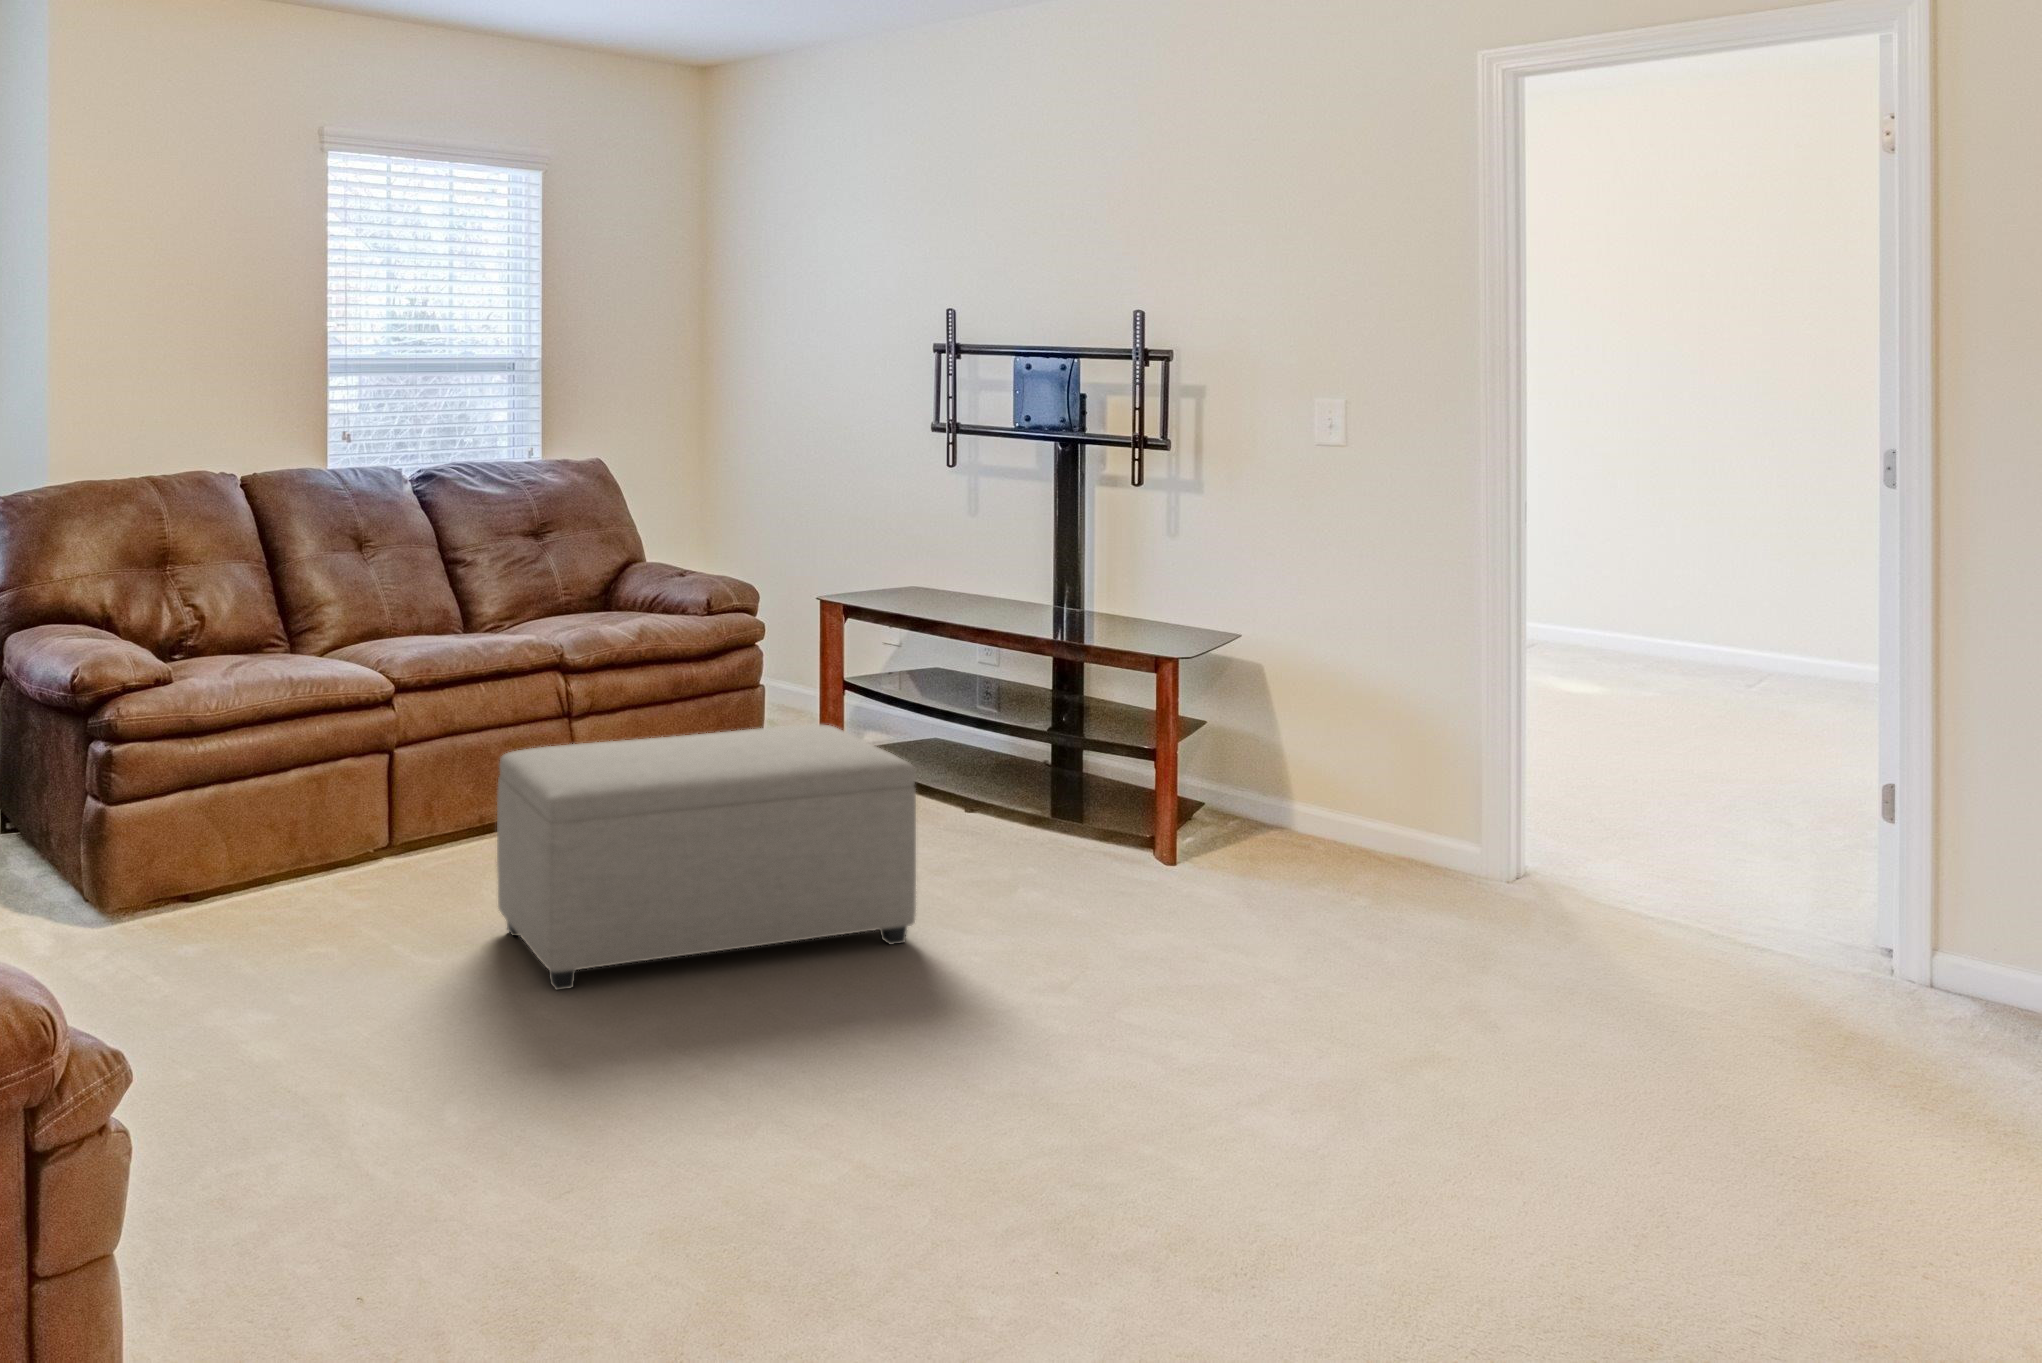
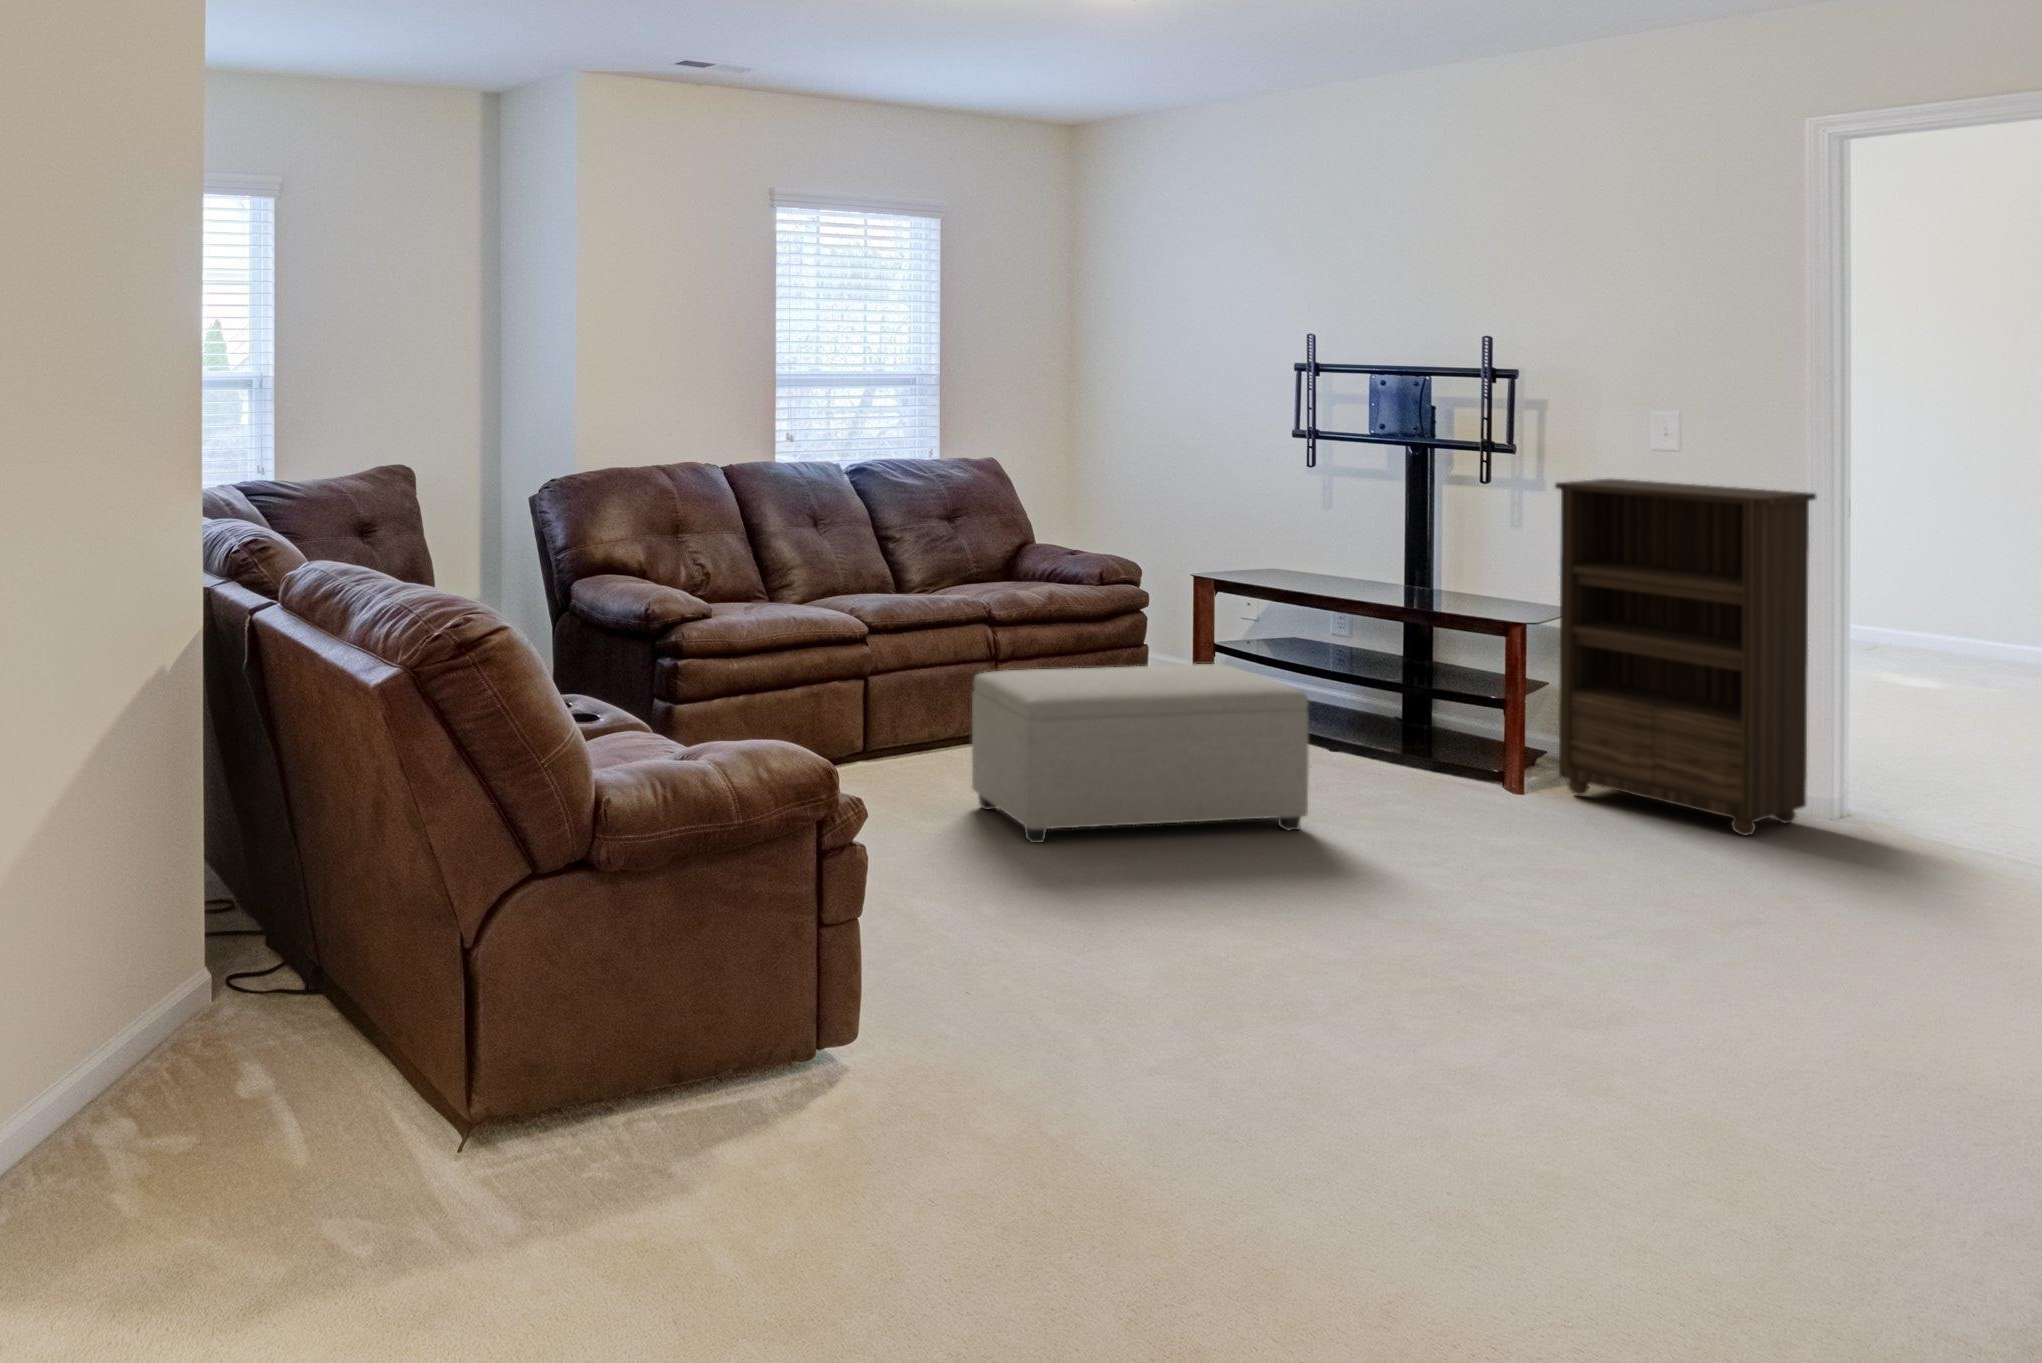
bookshelf: none [1211,477,1496,915] -> present [1555,479,1816,836]

